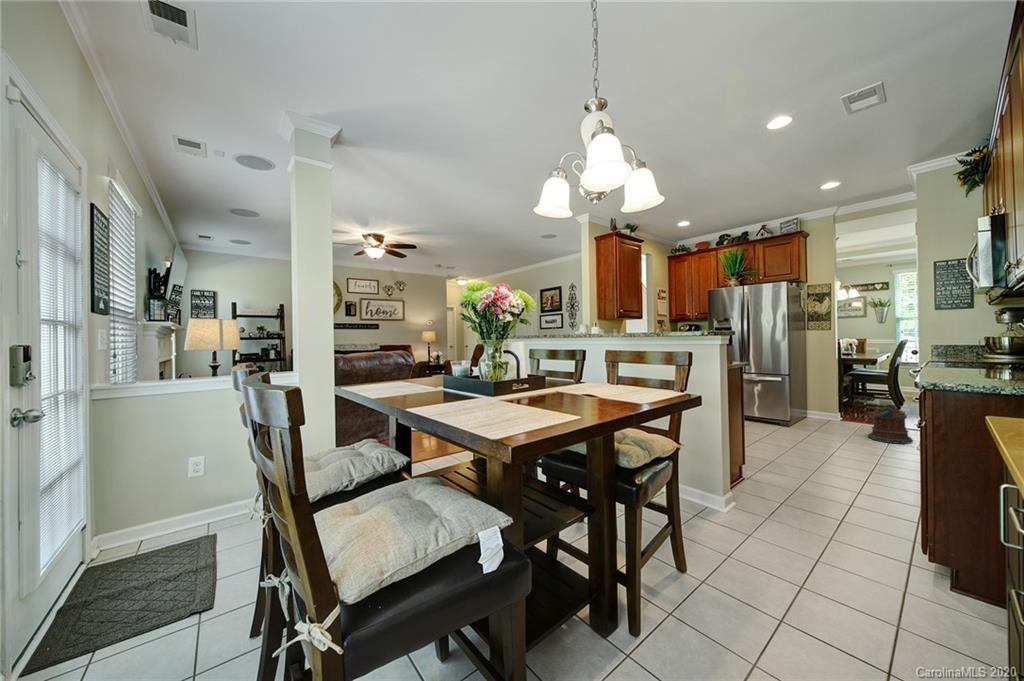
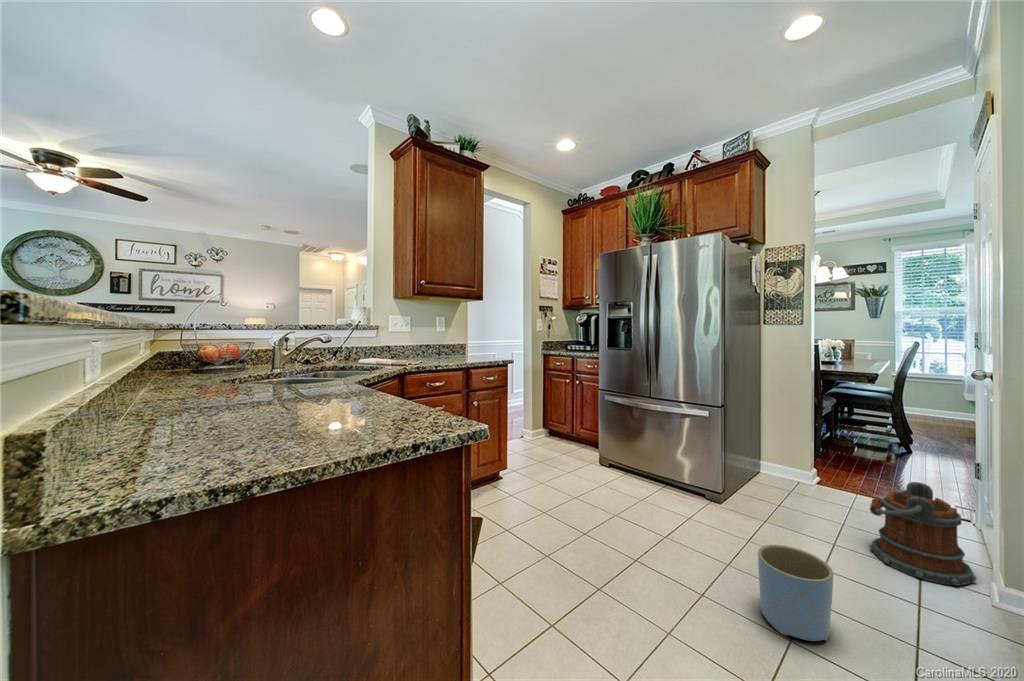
planter: none [817,424,848,454] -> present [758,545,833,641]

